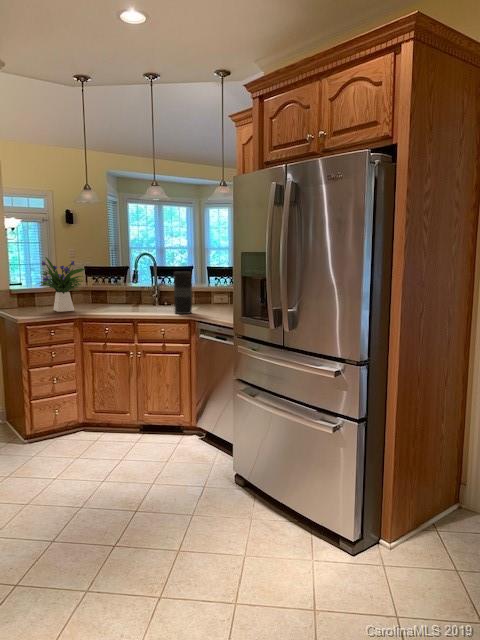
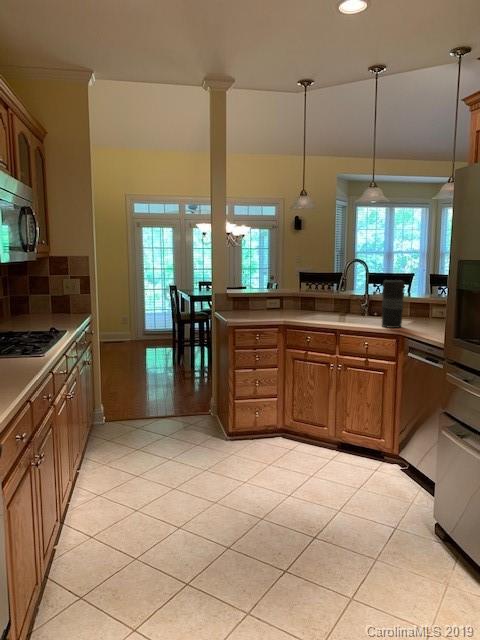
flower arrangement: present [39,257,85,312] -> none [245,263,295,317]

